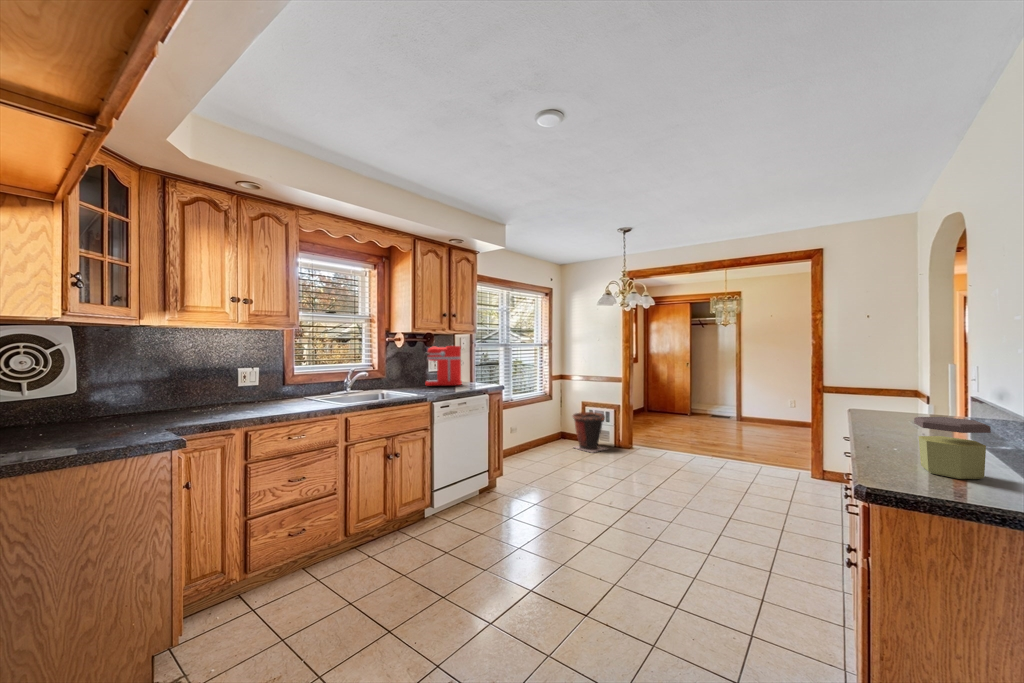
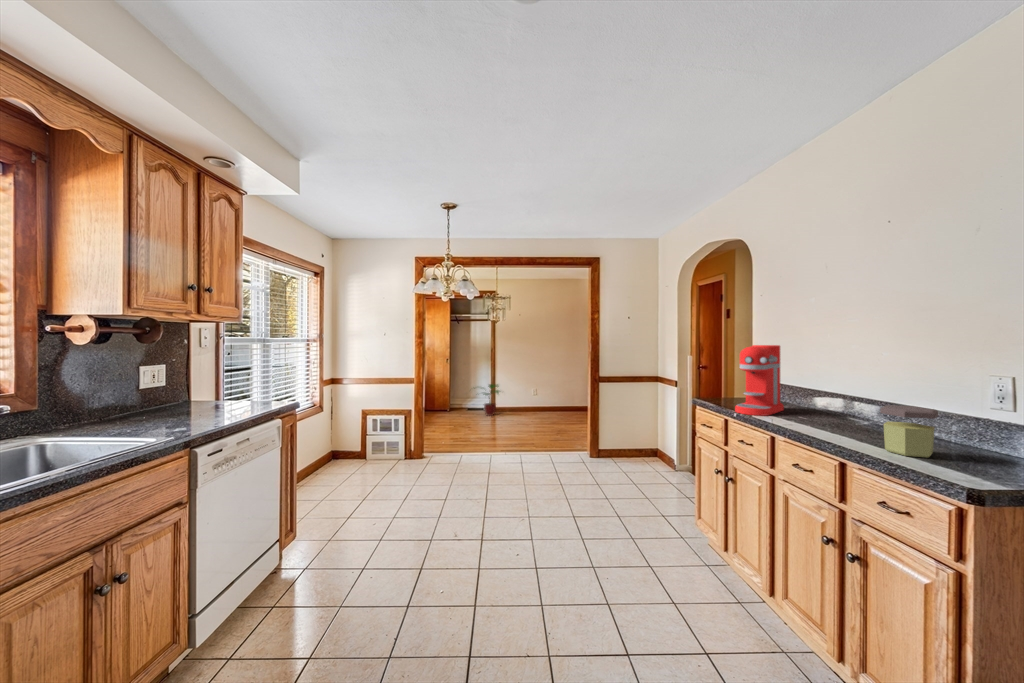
coffee maker: present [425,346,462,385] -> present [735,345,784,416]
potted plant: none [706,391,748,424] -> present [484,384,499,416]
waste bin: present [573,412,606,452] -> none [356,422,402,472]

